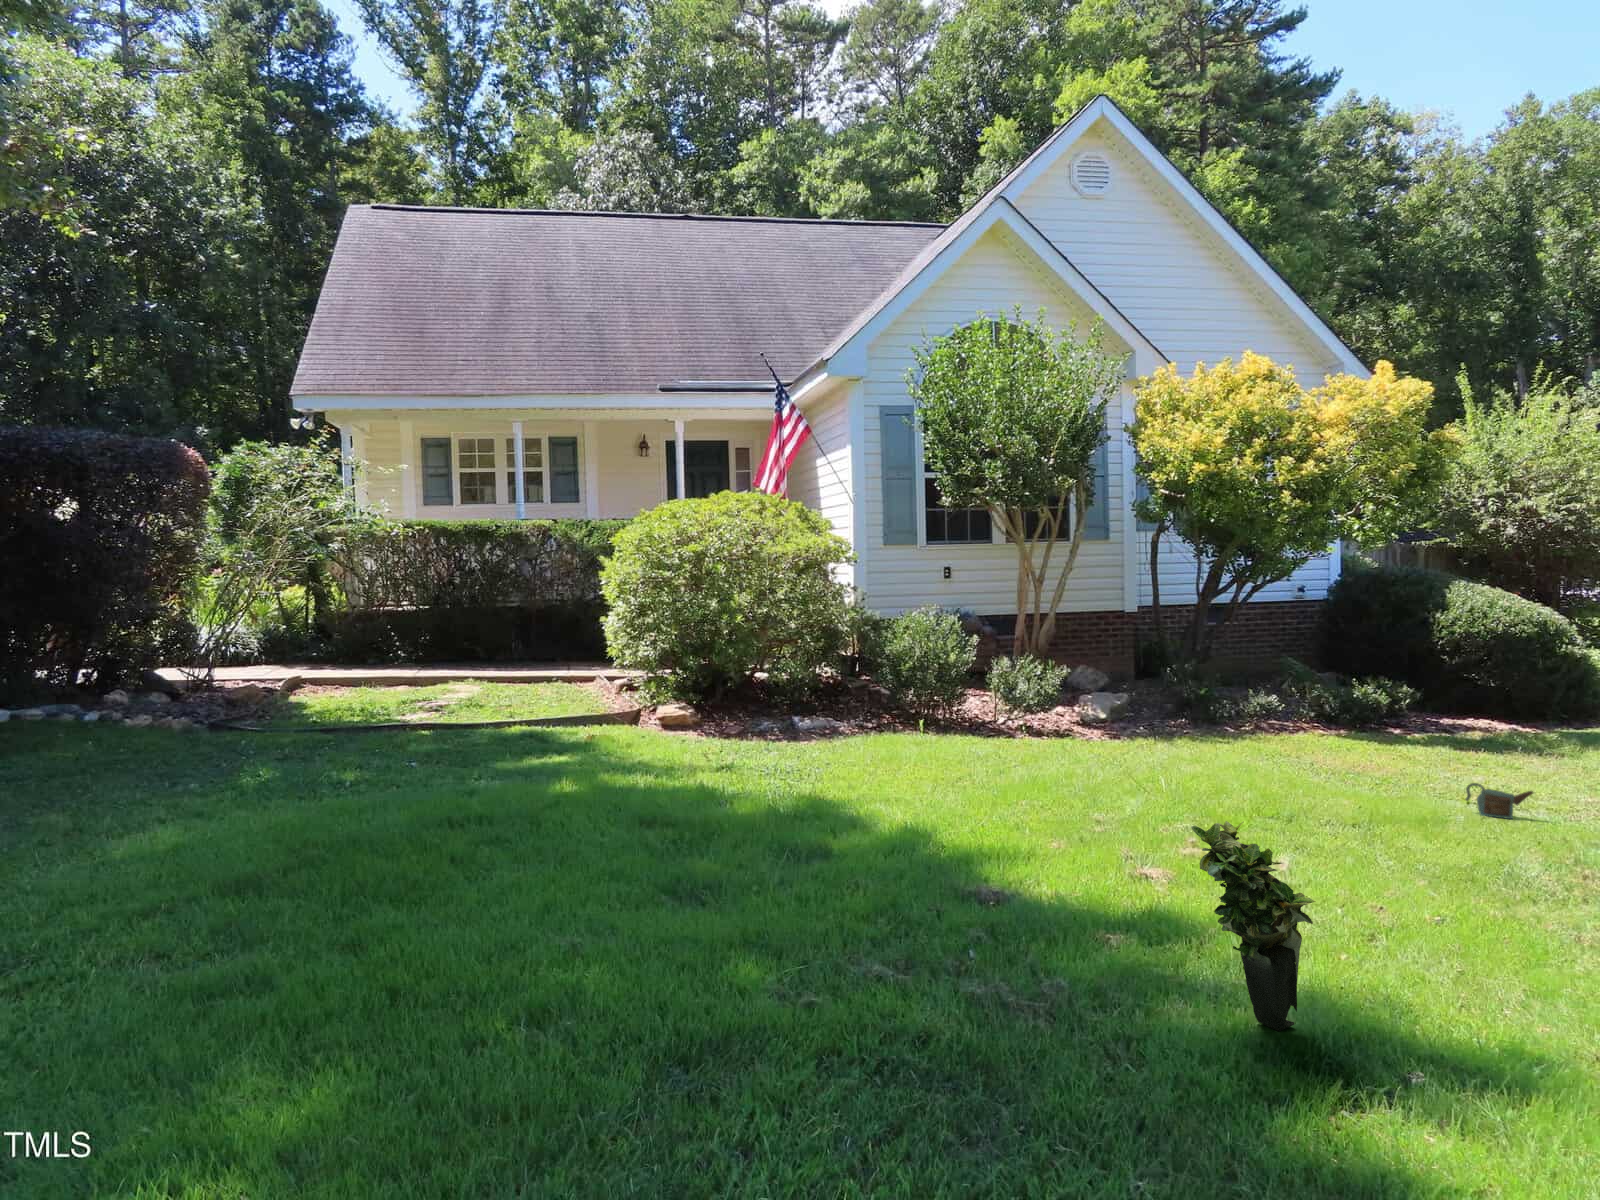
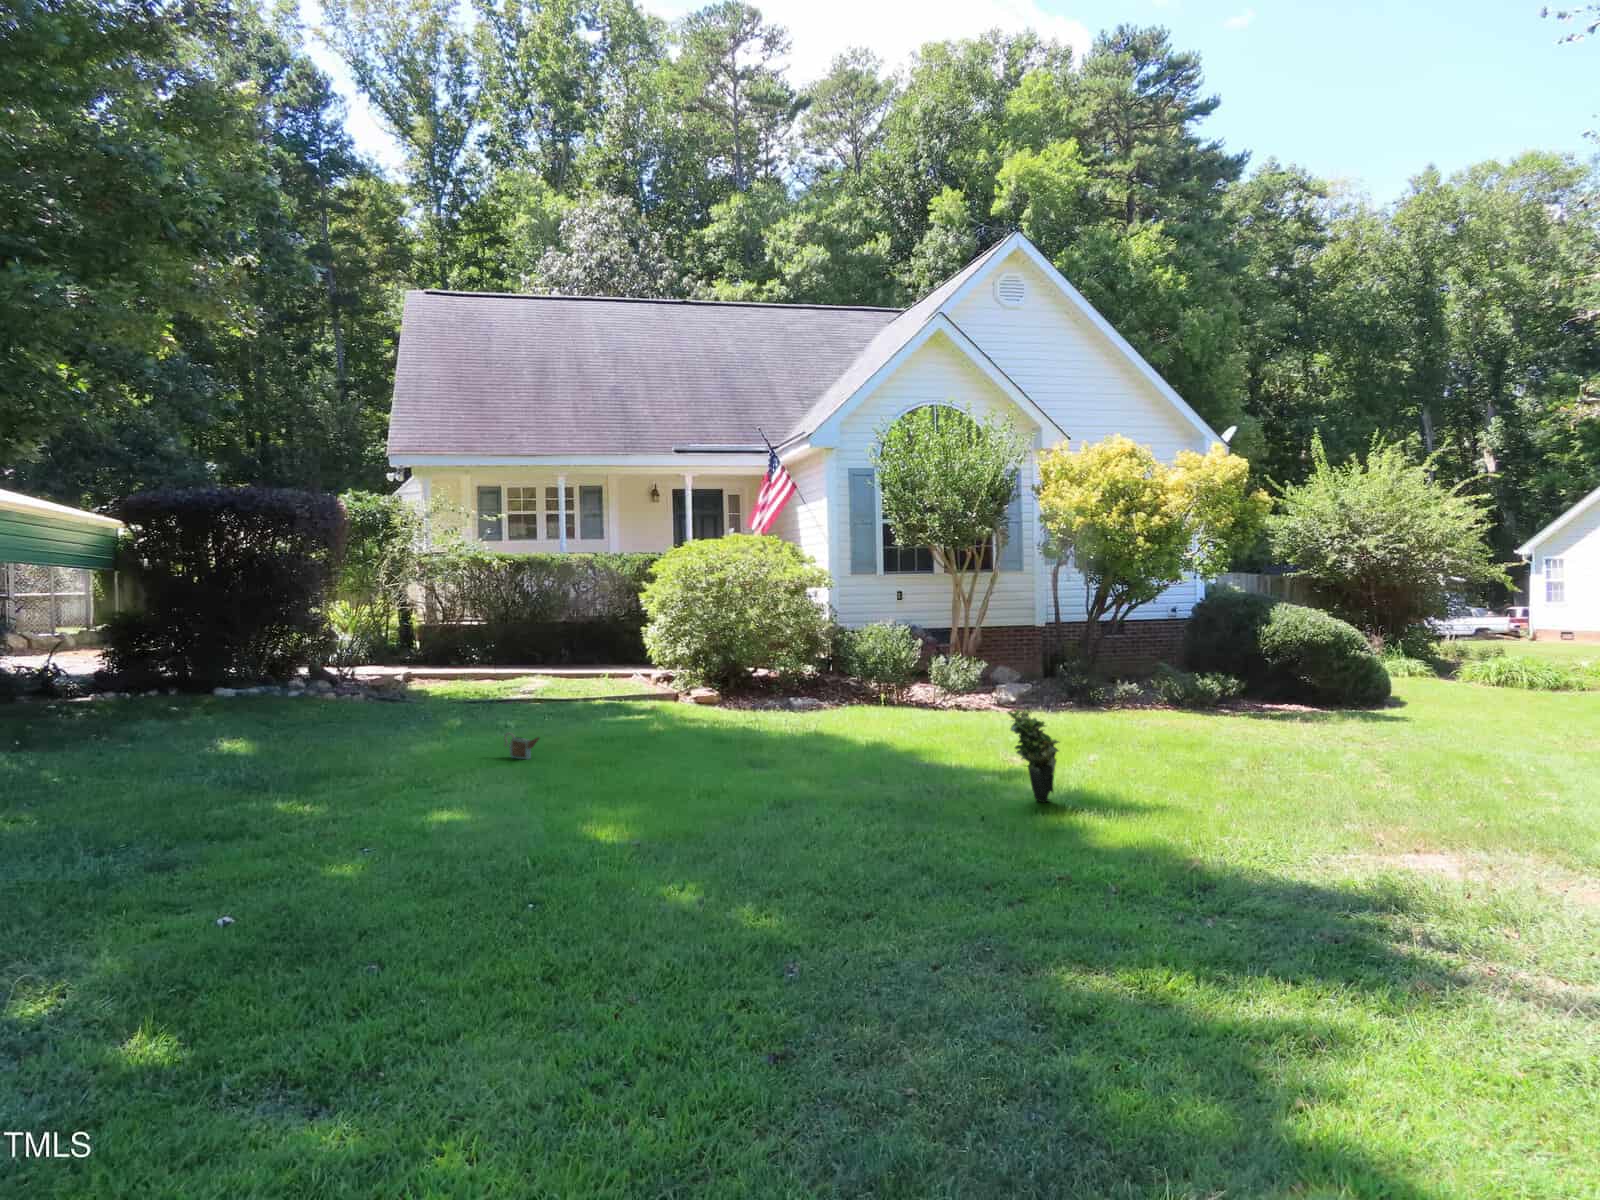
watering can: present [1465,783,1533,819] -> present [504,733,539,759]

